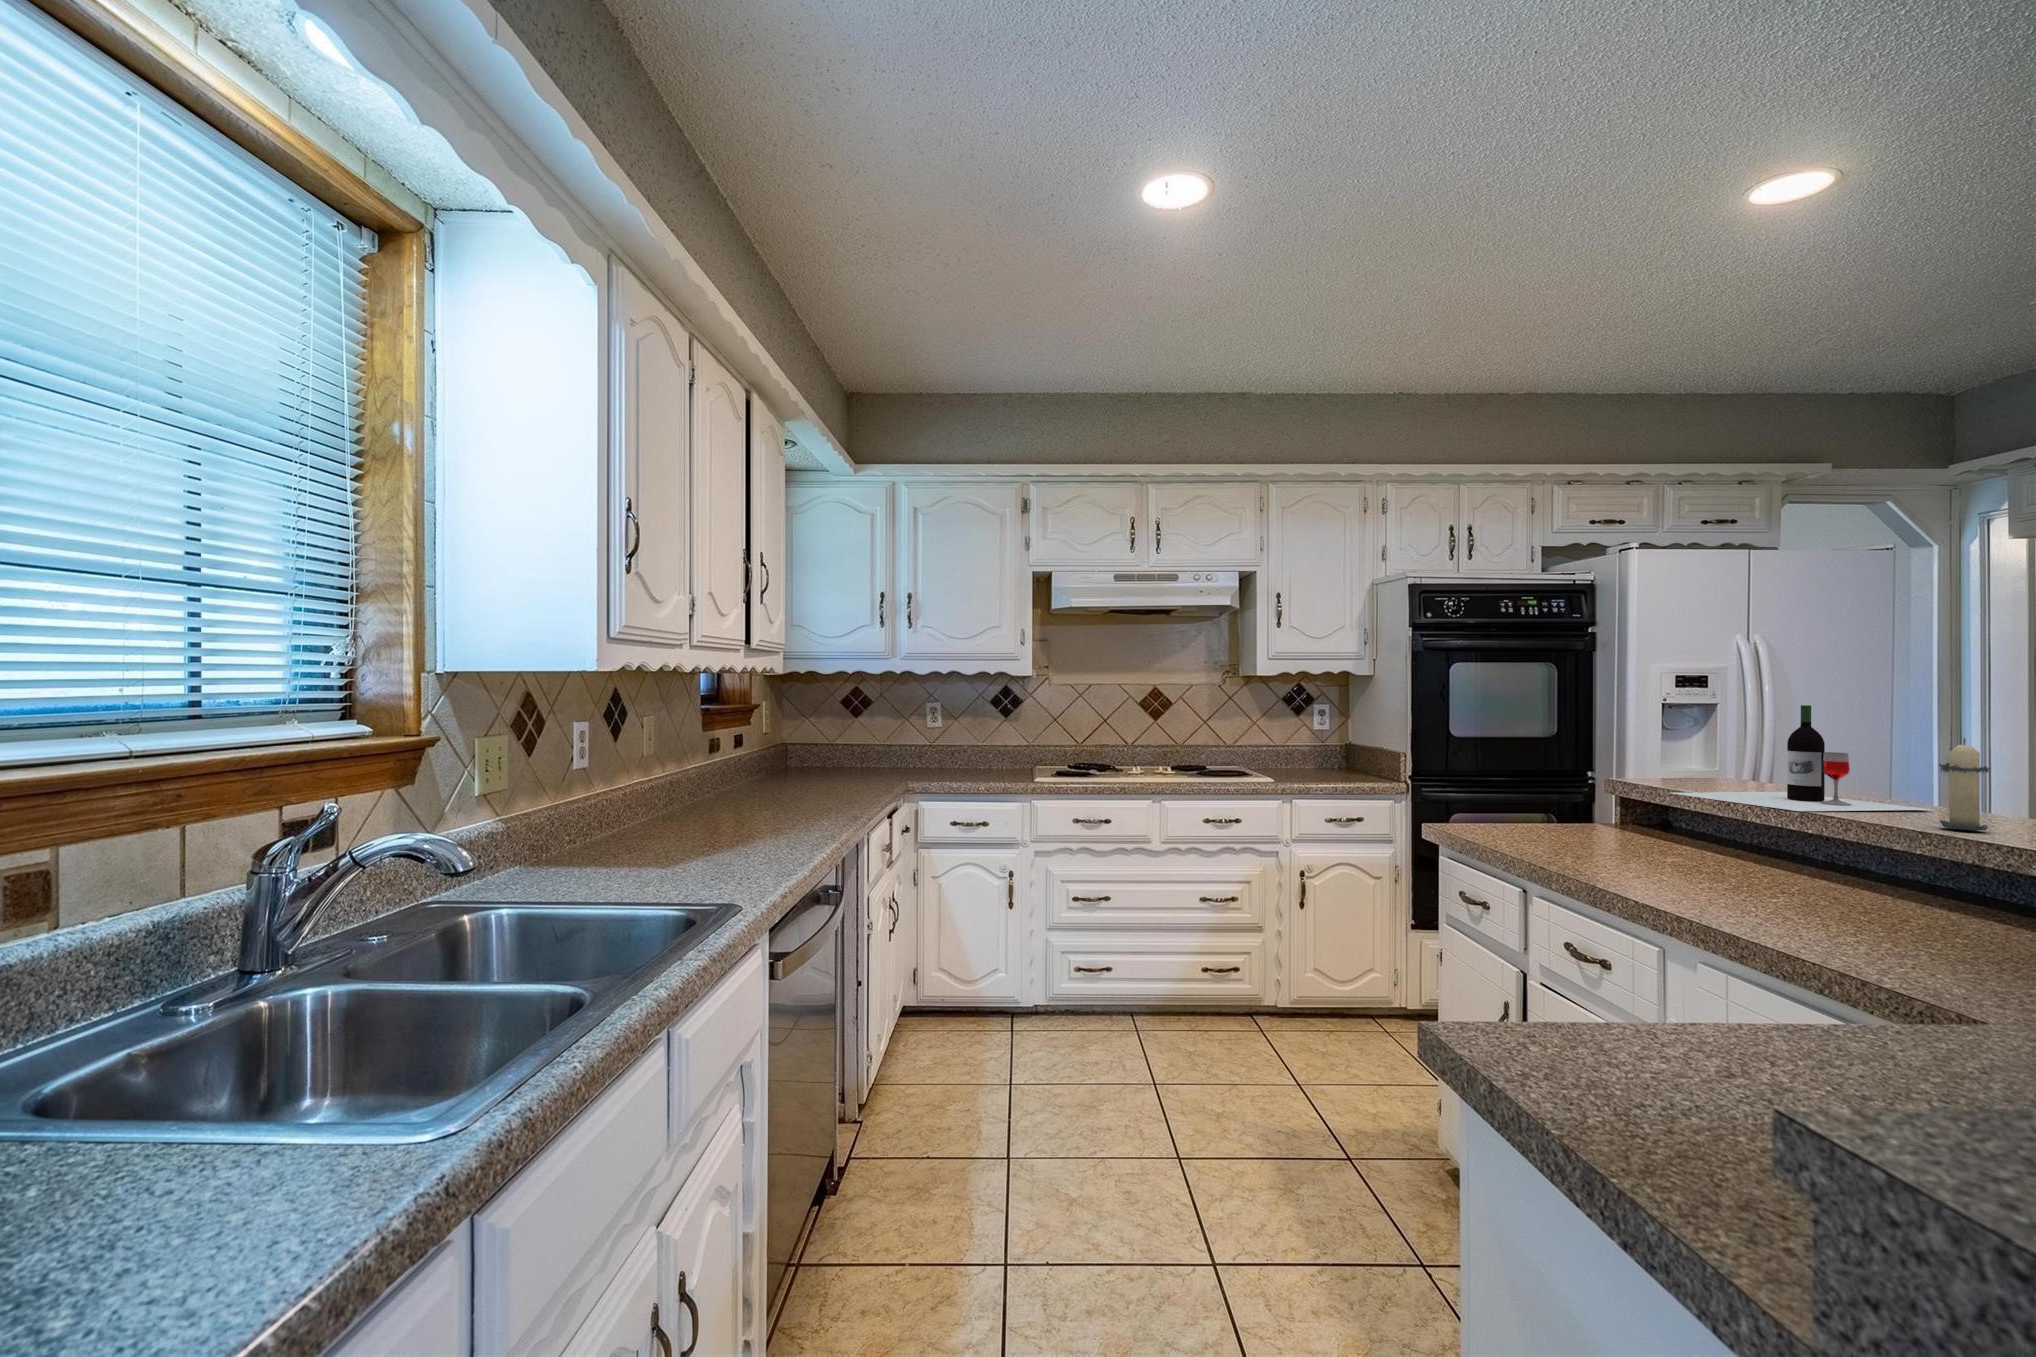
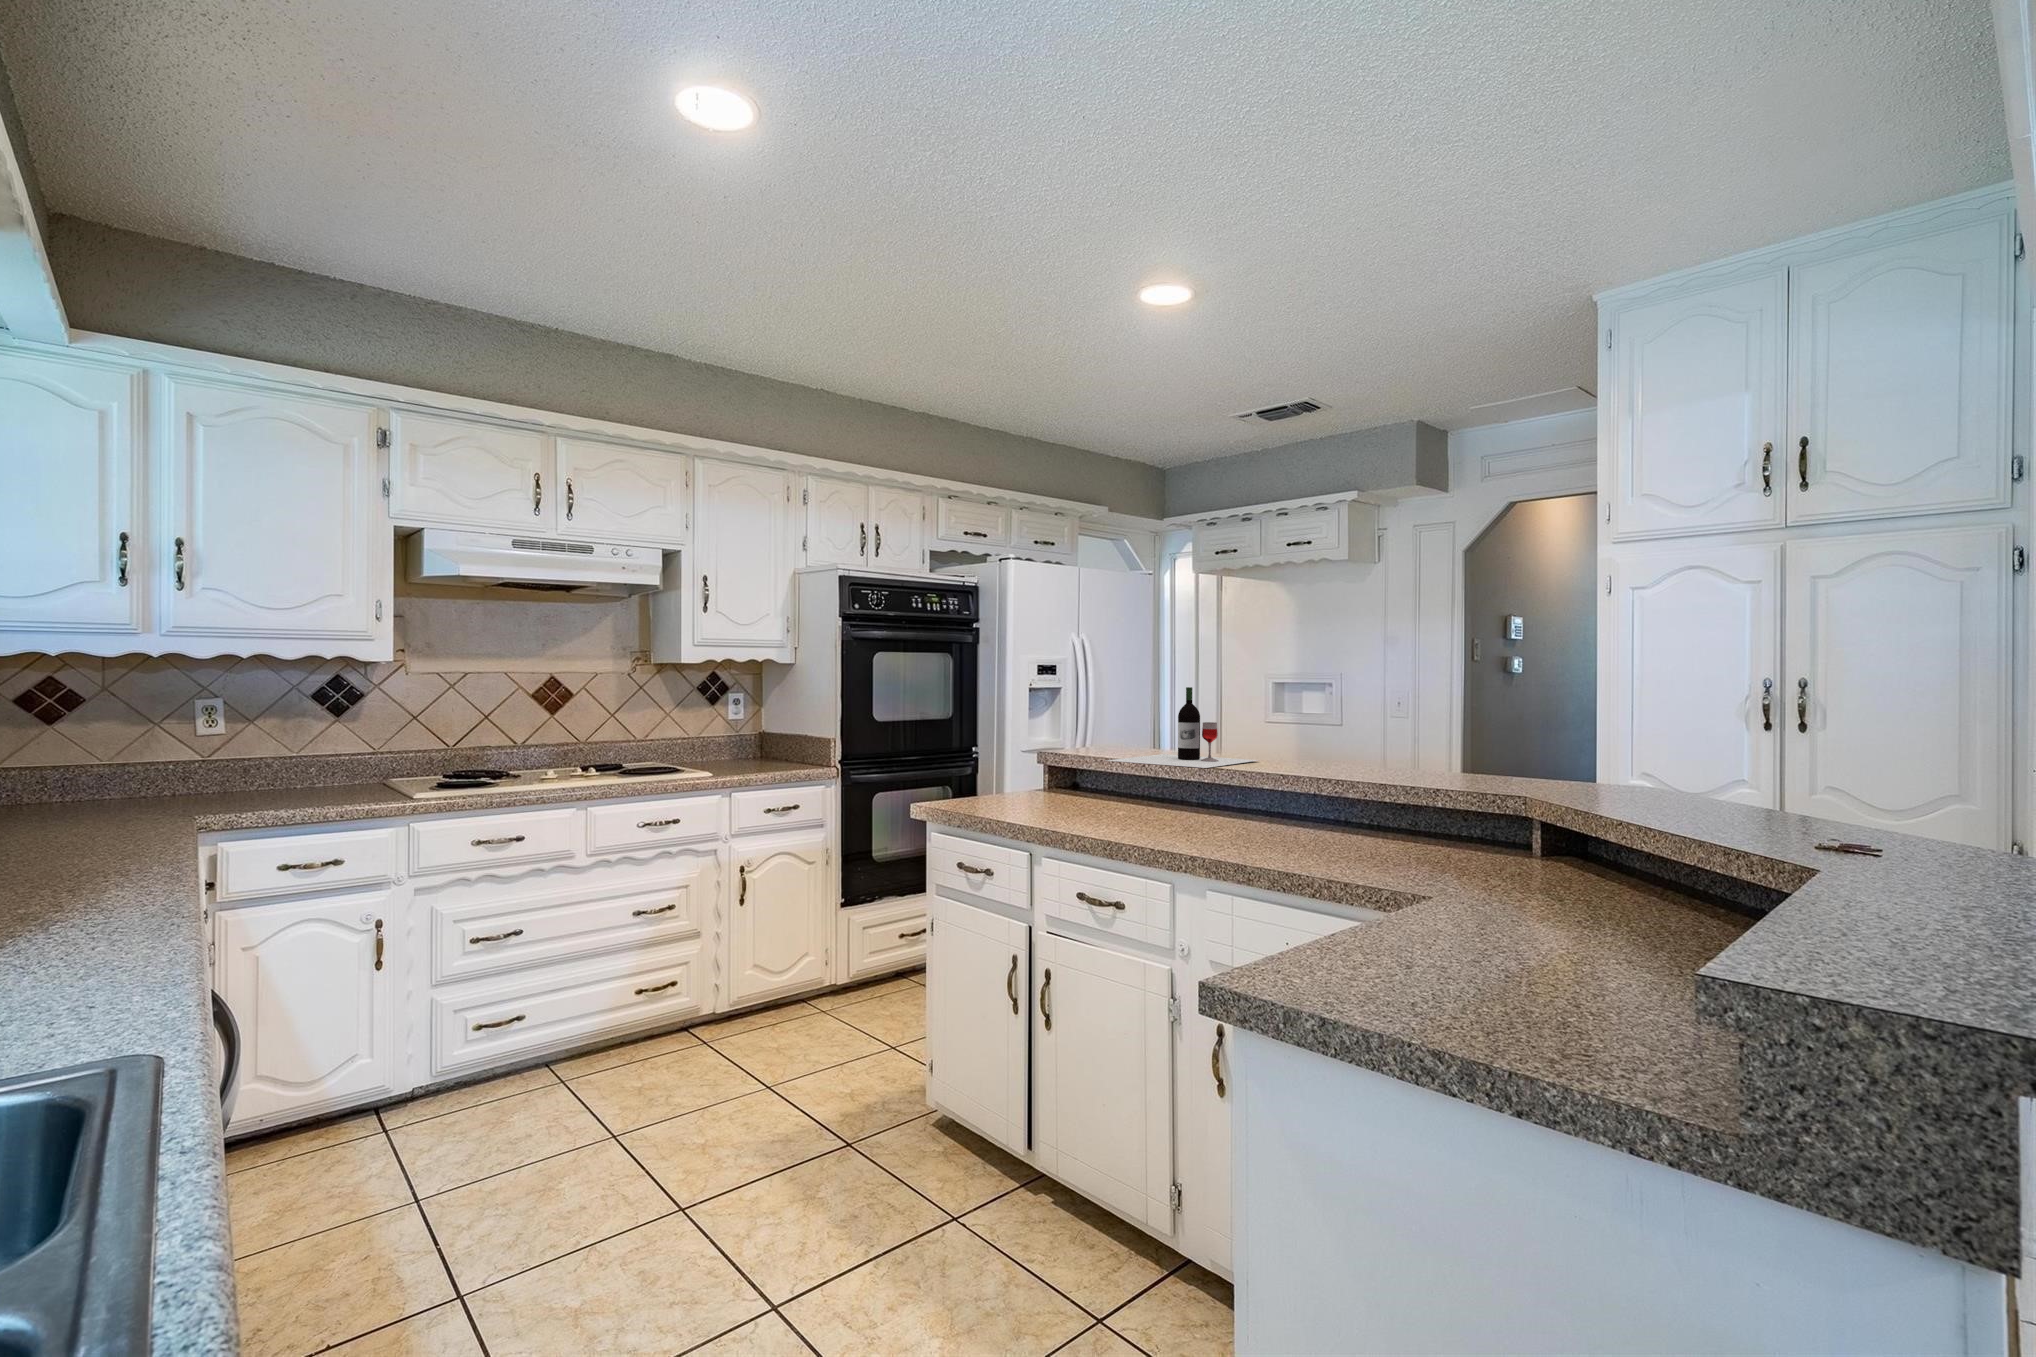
candle: present [1939,738,1990,830] -> none [1287,709,1319,774]

